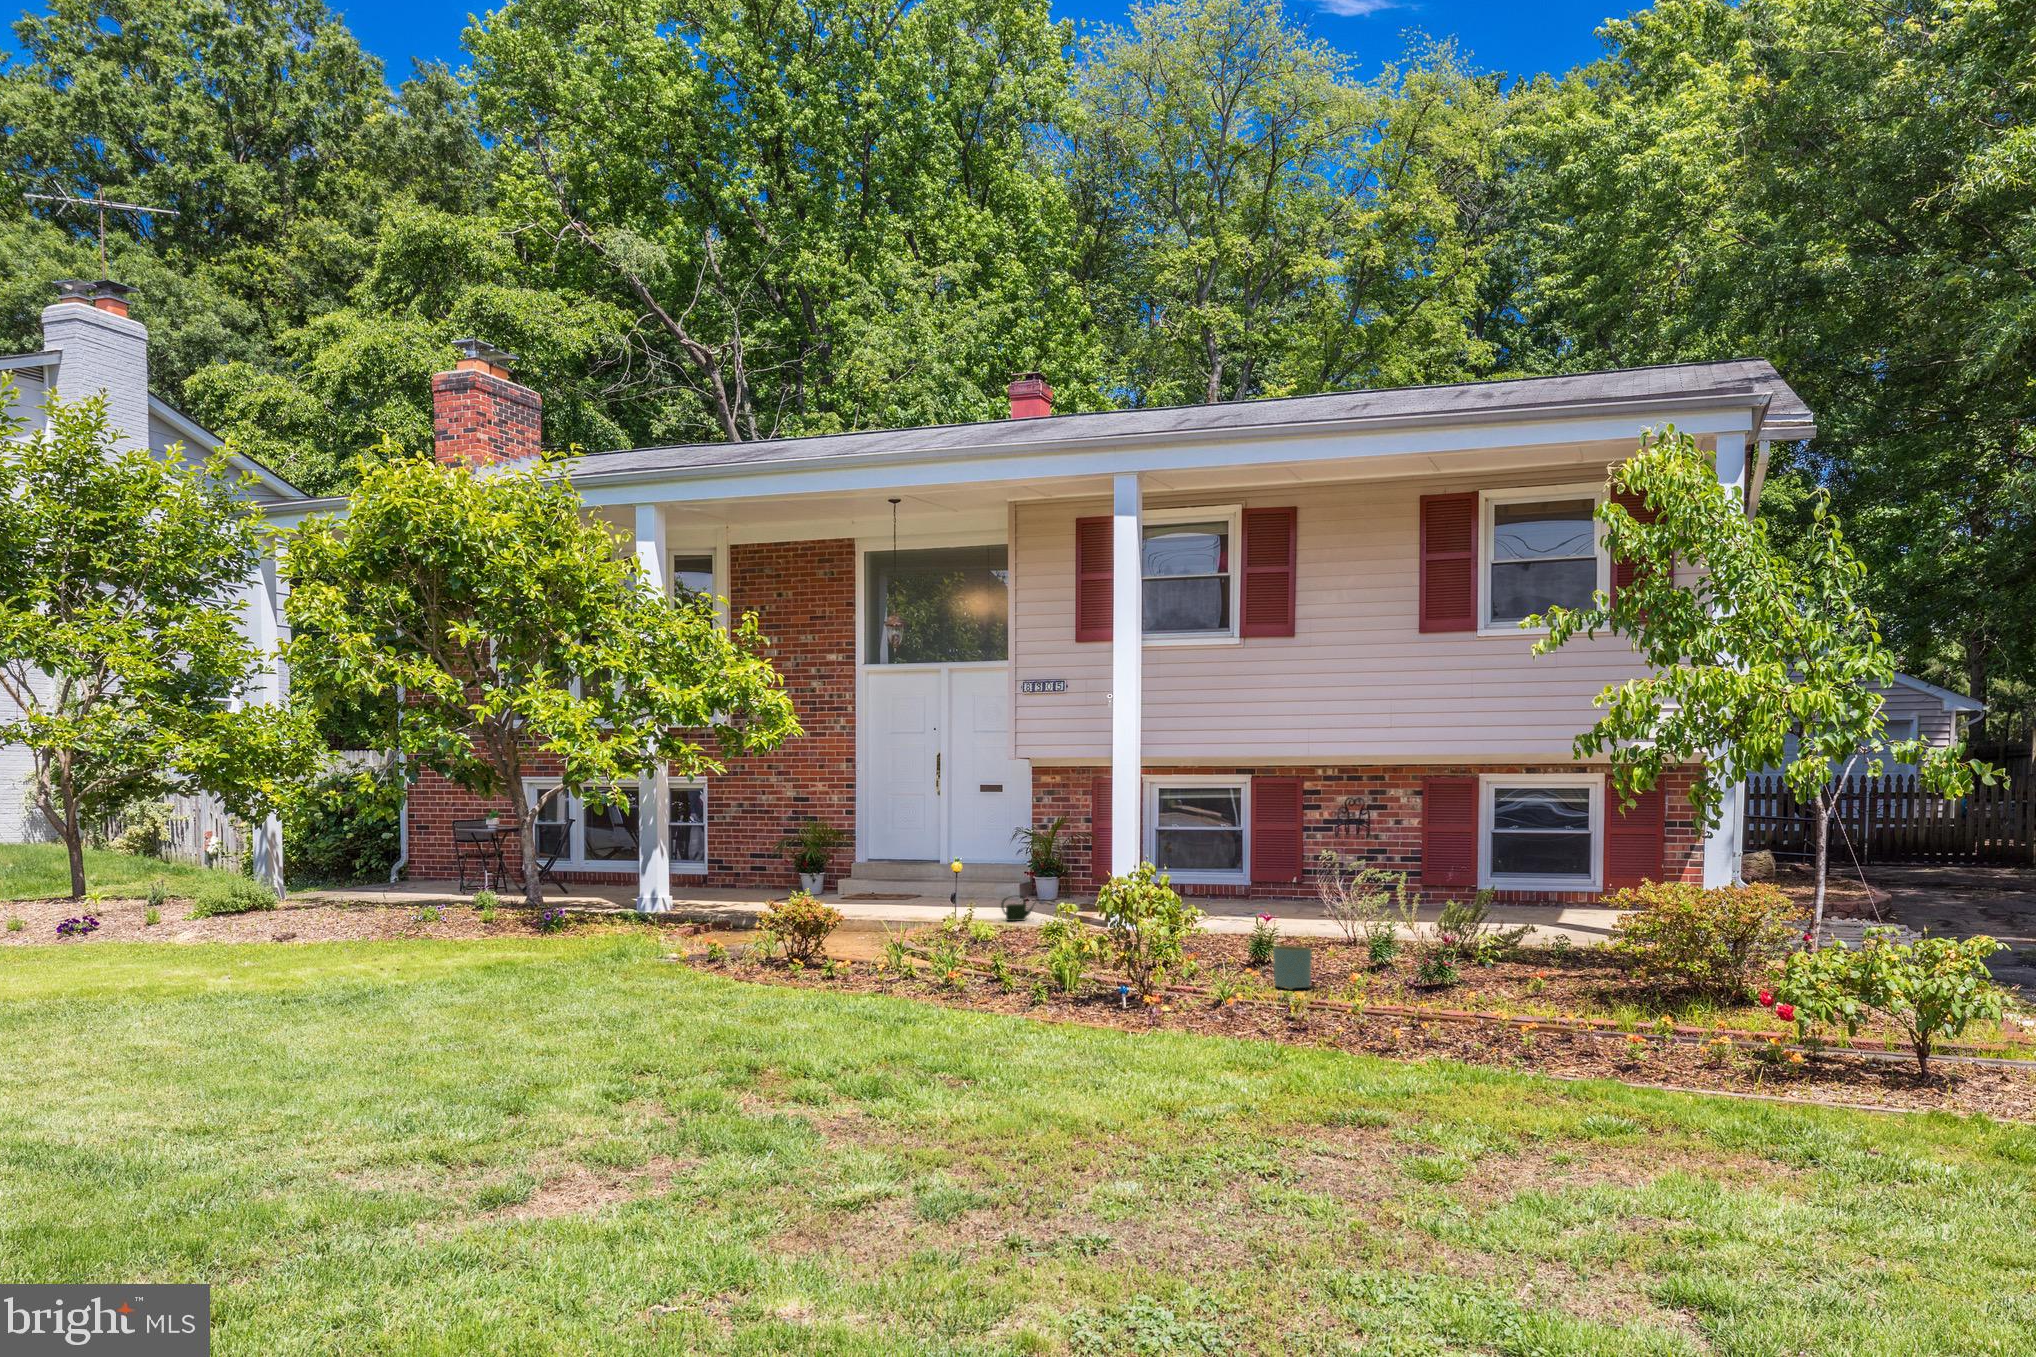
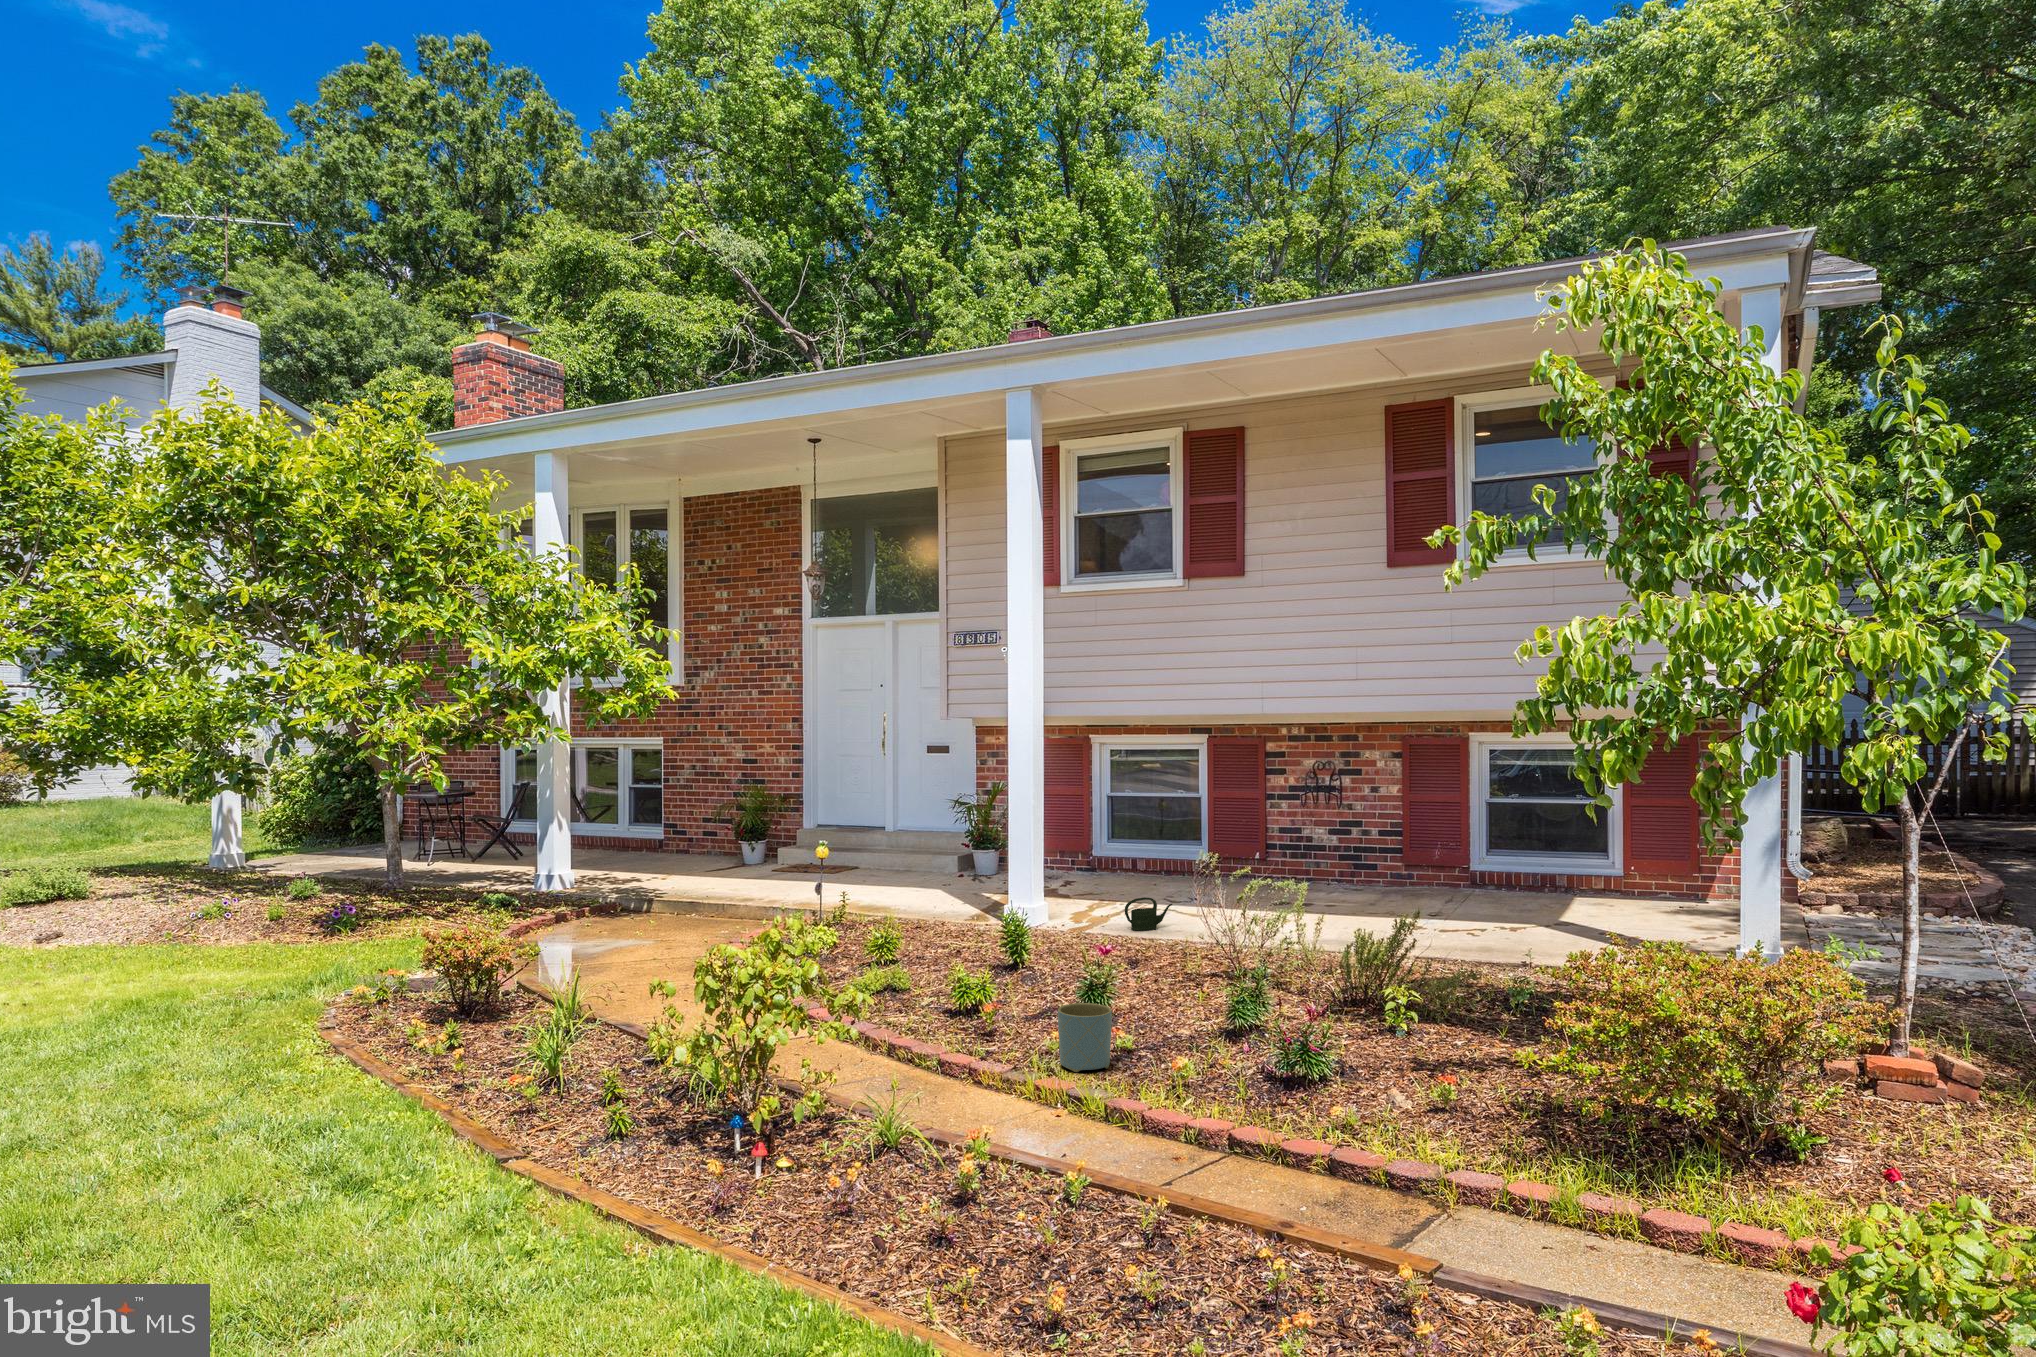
watering can: present [1001,896,1034,921] -> present [1125,897,1172,931]

